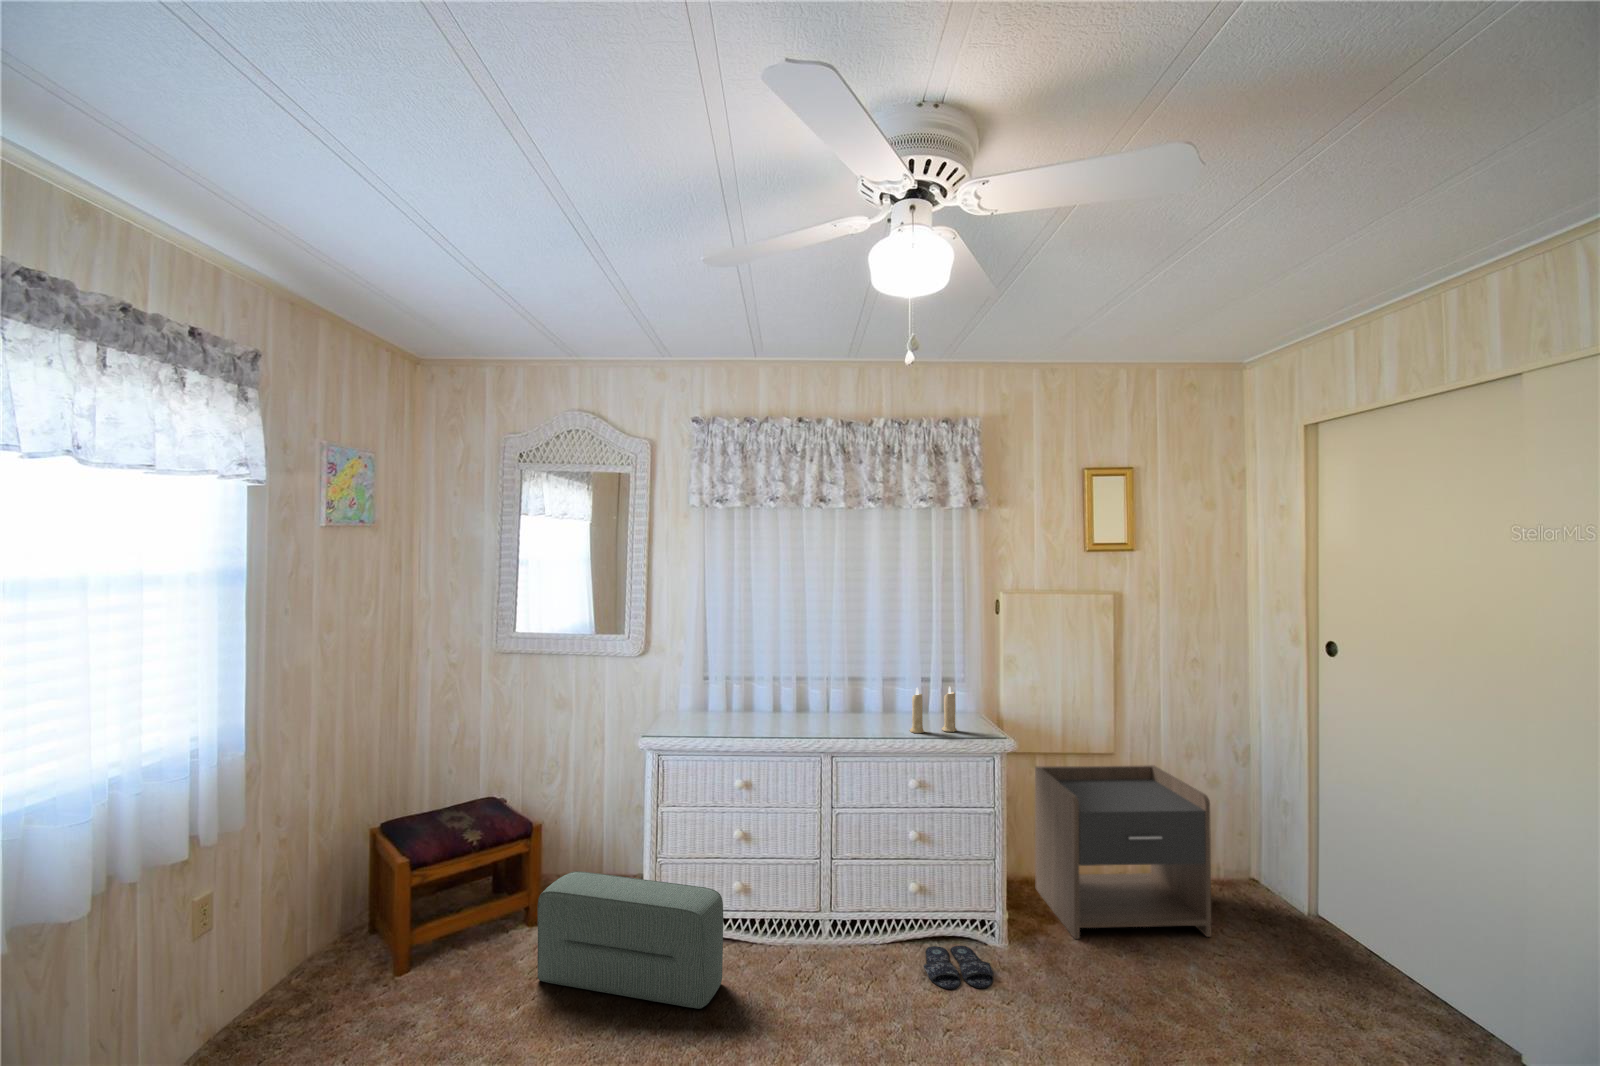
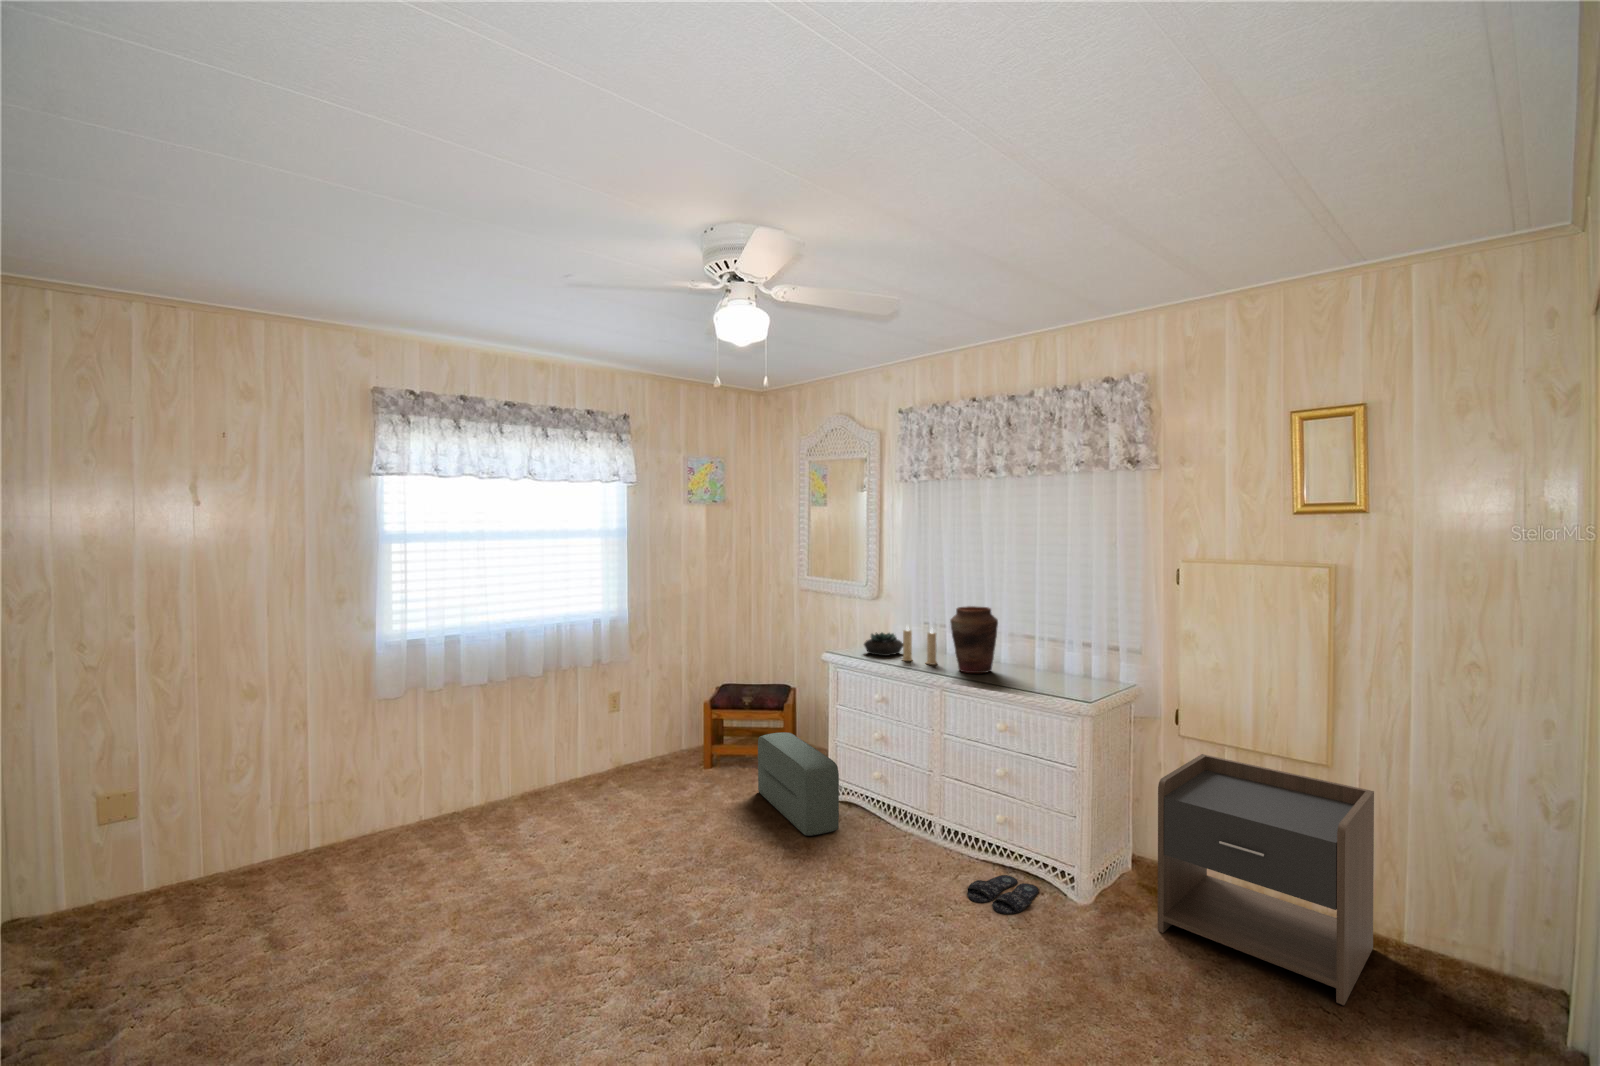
vase: none [812,654,865,732] -> present [950,606,998,673]
candle: present [910,687,957,733] -> present [903,627,937,665]
succulent plant: none [676,699,720,731] -> present [864,633,903,656]

